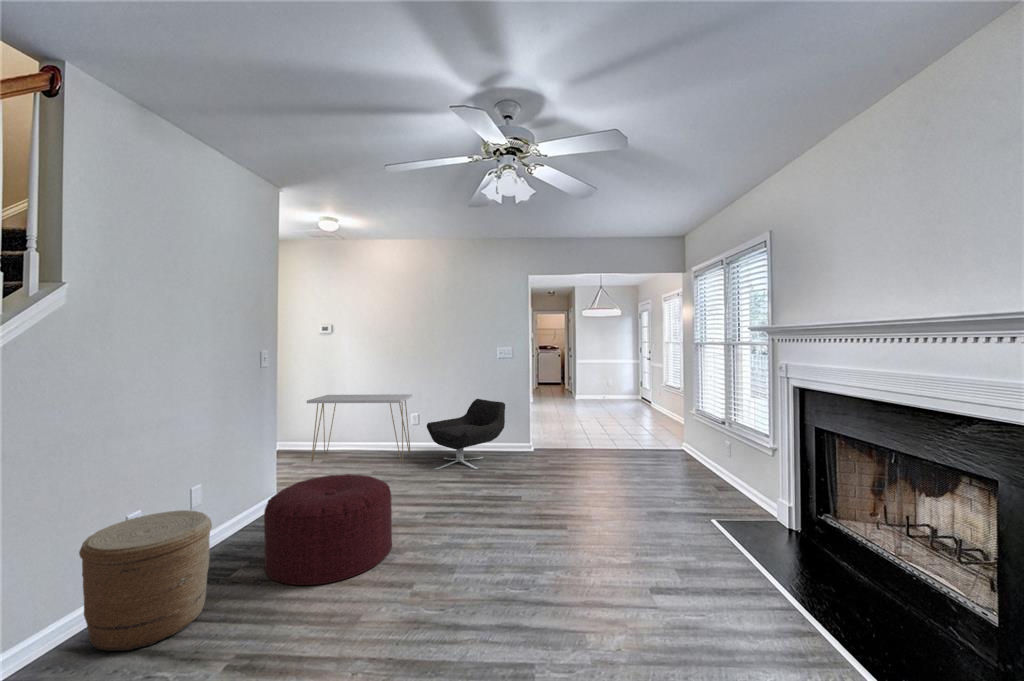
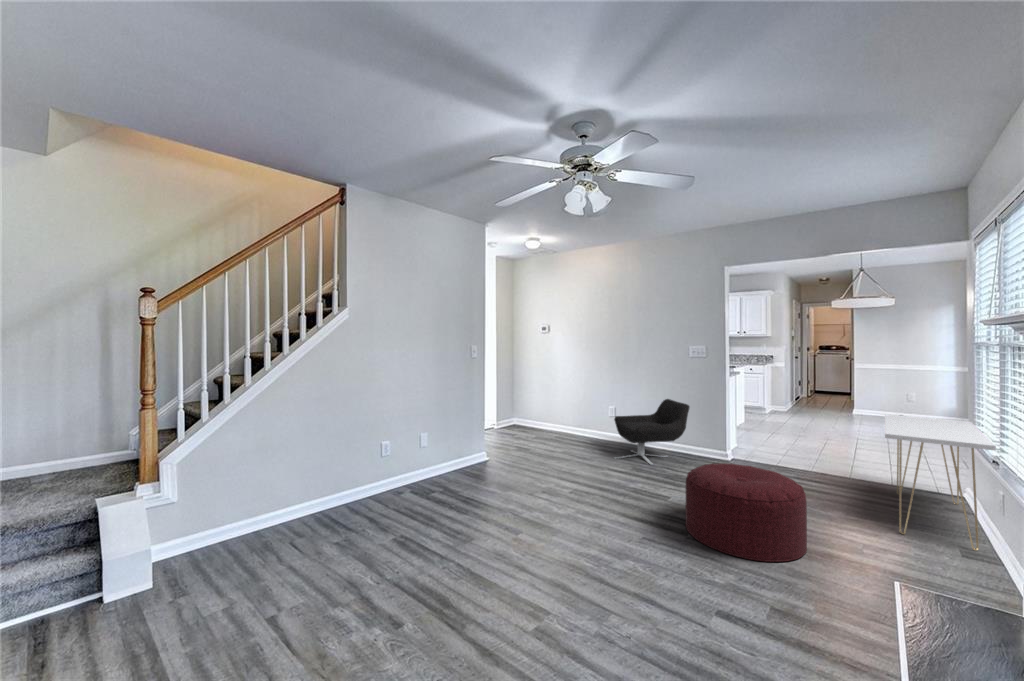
console table: present [307,394,412,461] -> present [885,415,996,551]
ottoman: present [264,474,392,585] -> present [685,463,807,562]
woven basket: present [79,510,212,651] -> none [350,445,411,517]

